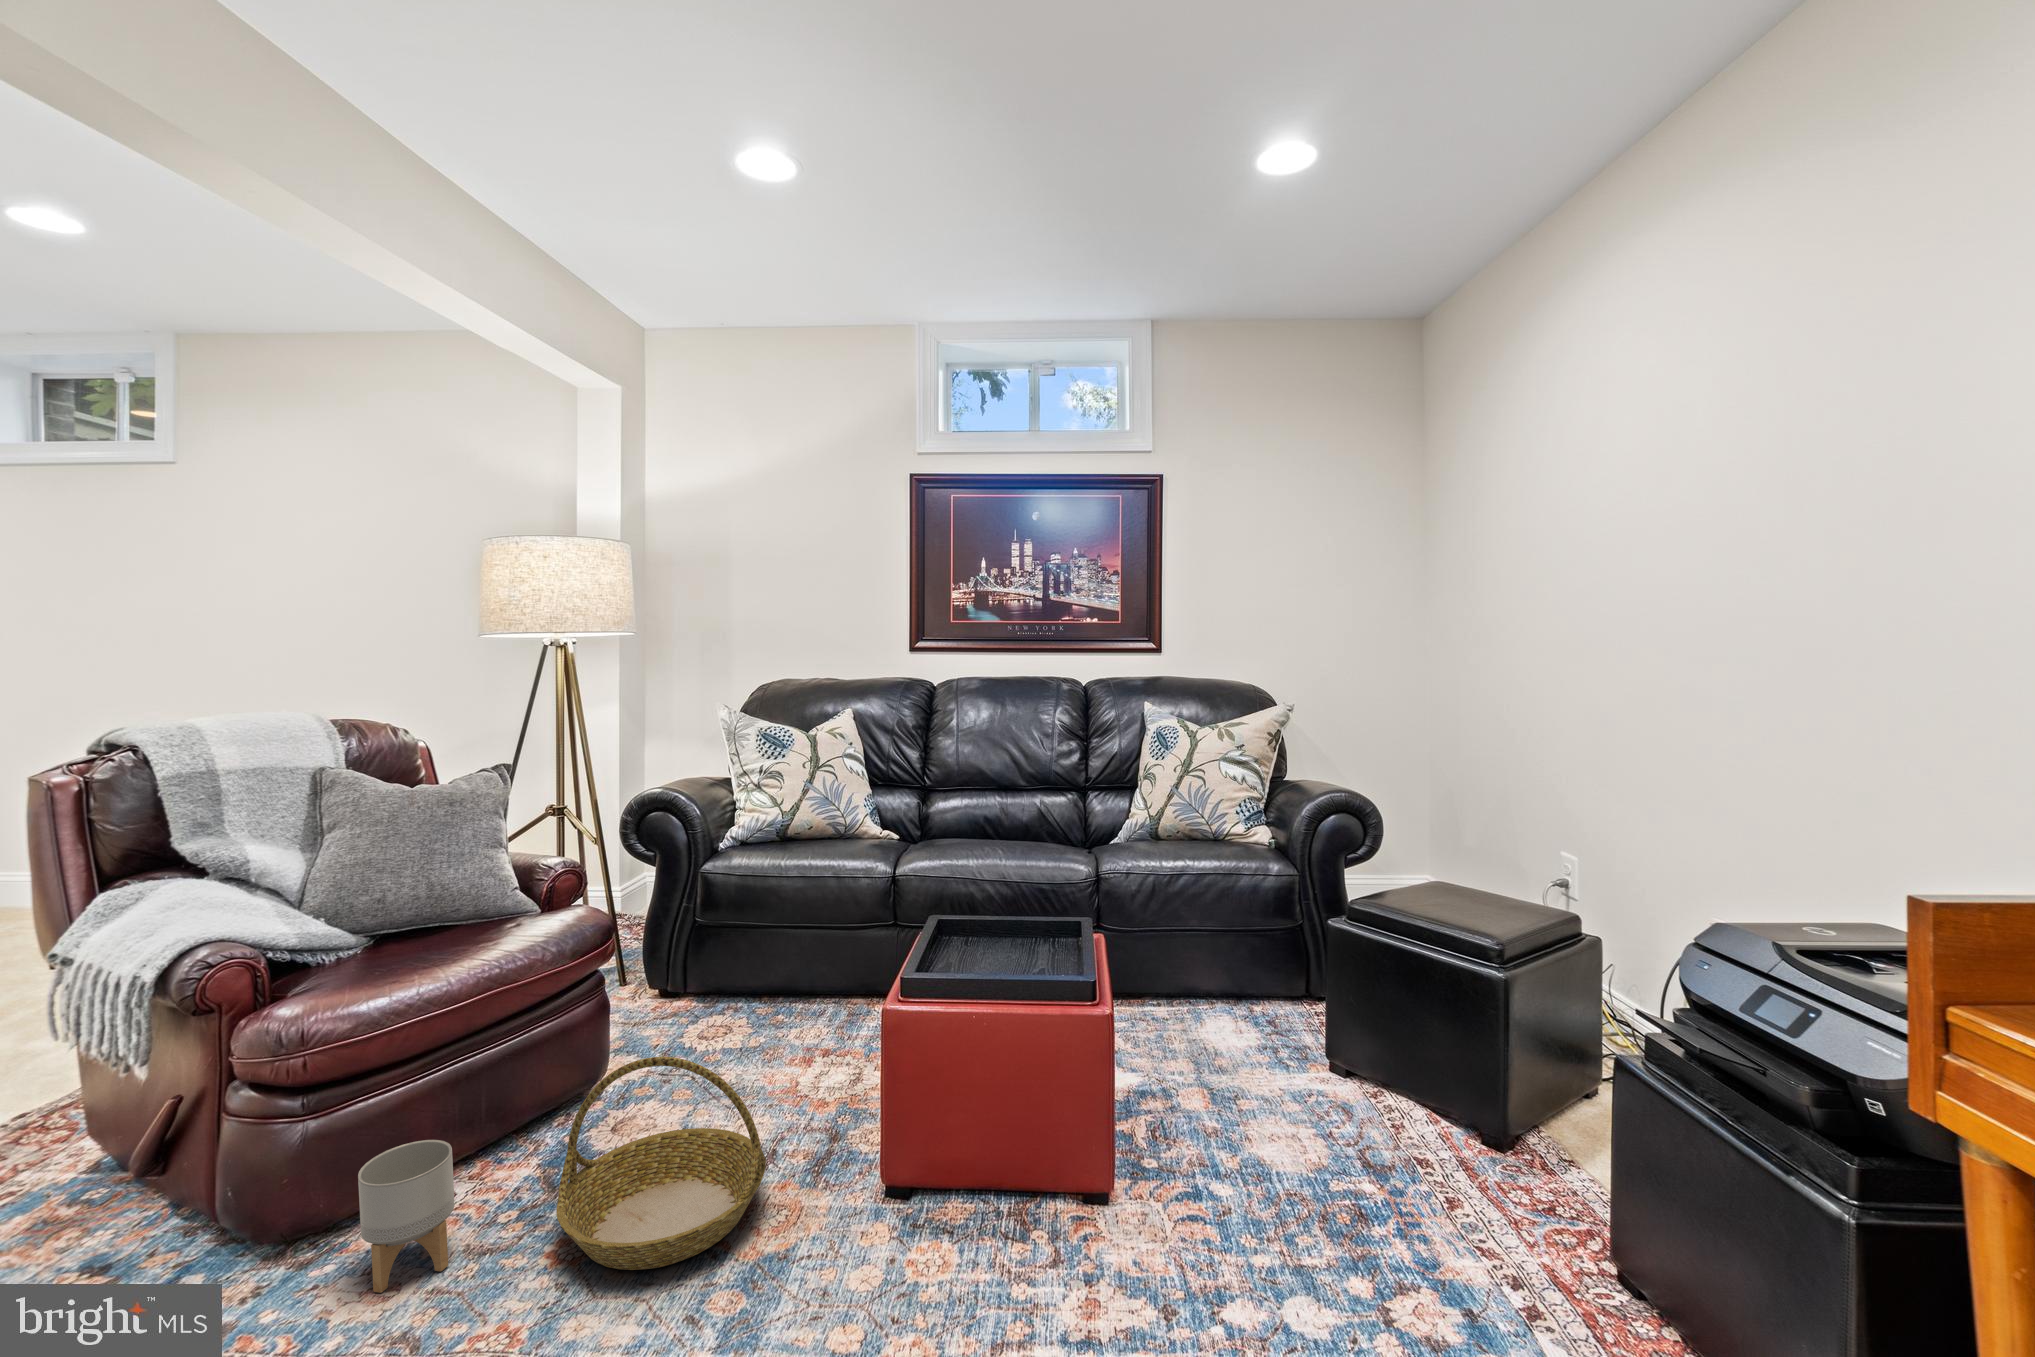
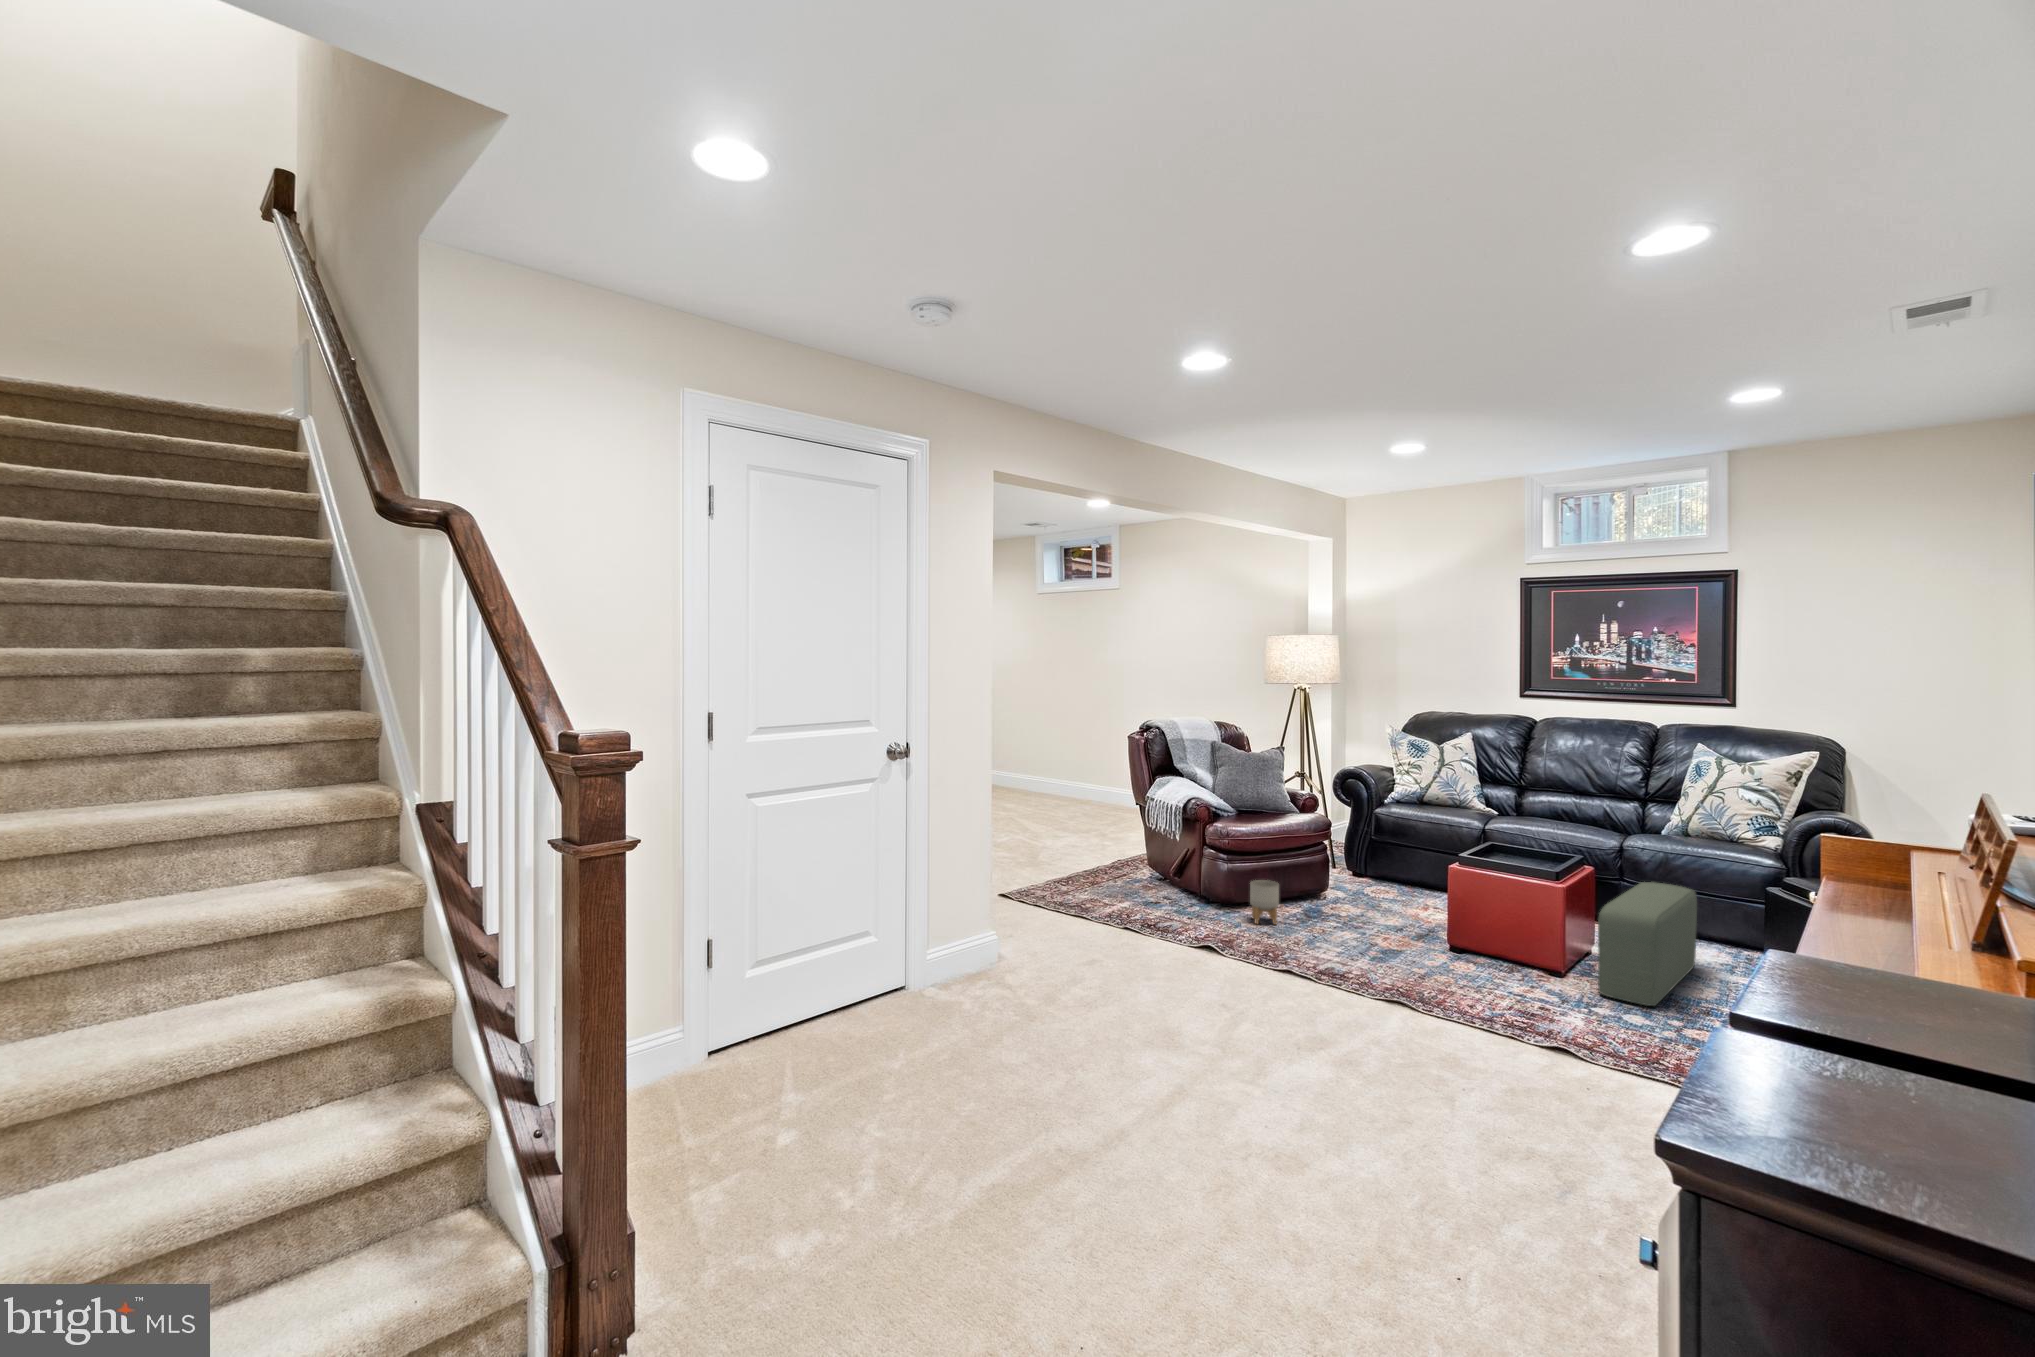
pouf: none [1177,952,1317,1277] -> present [1598,882,1697,1006]
basket: present [556,1057,766,1270] -> none [1315,866,1399,941]

